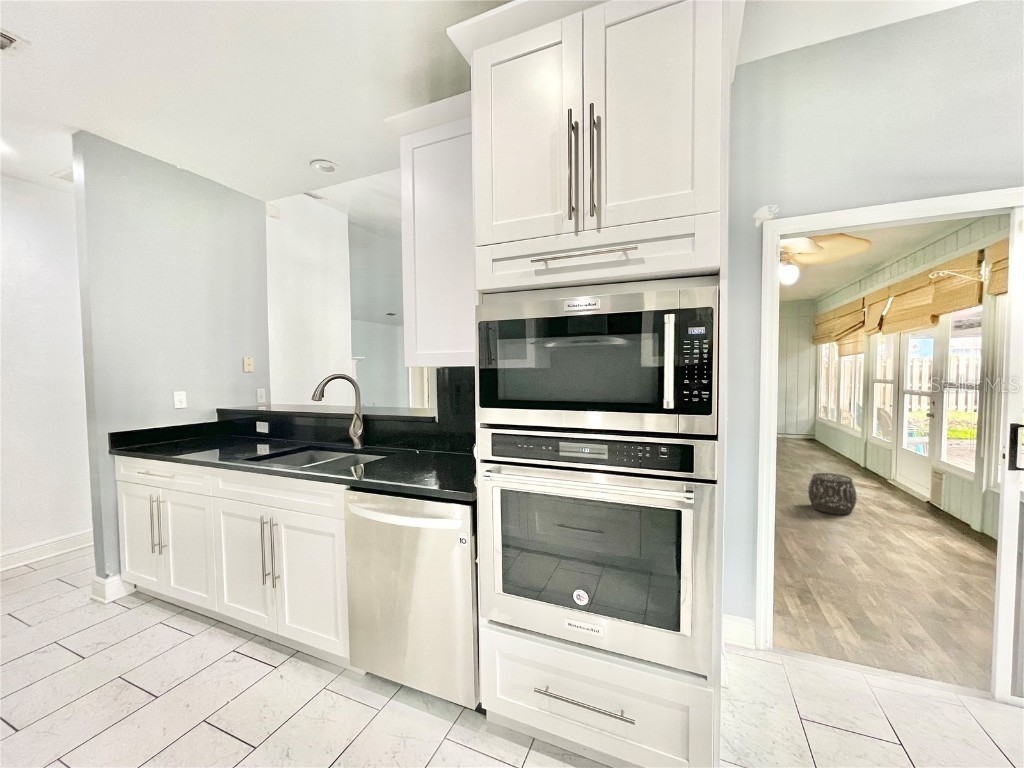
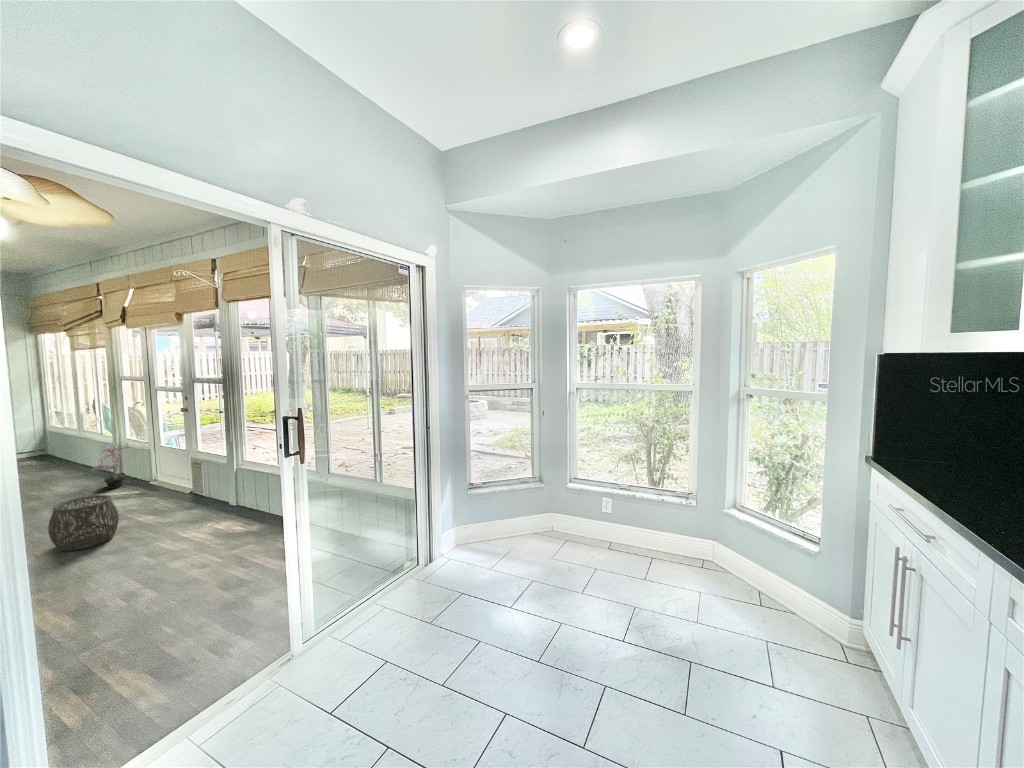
potted plant: none [841,436,876,478] -> present [92,443,129,489]

